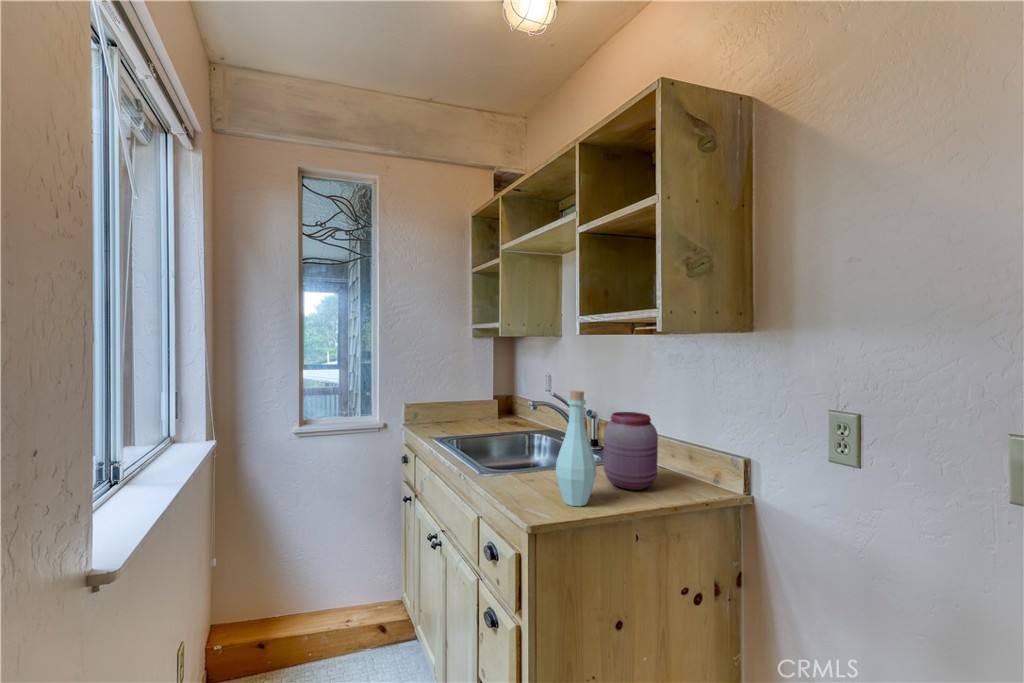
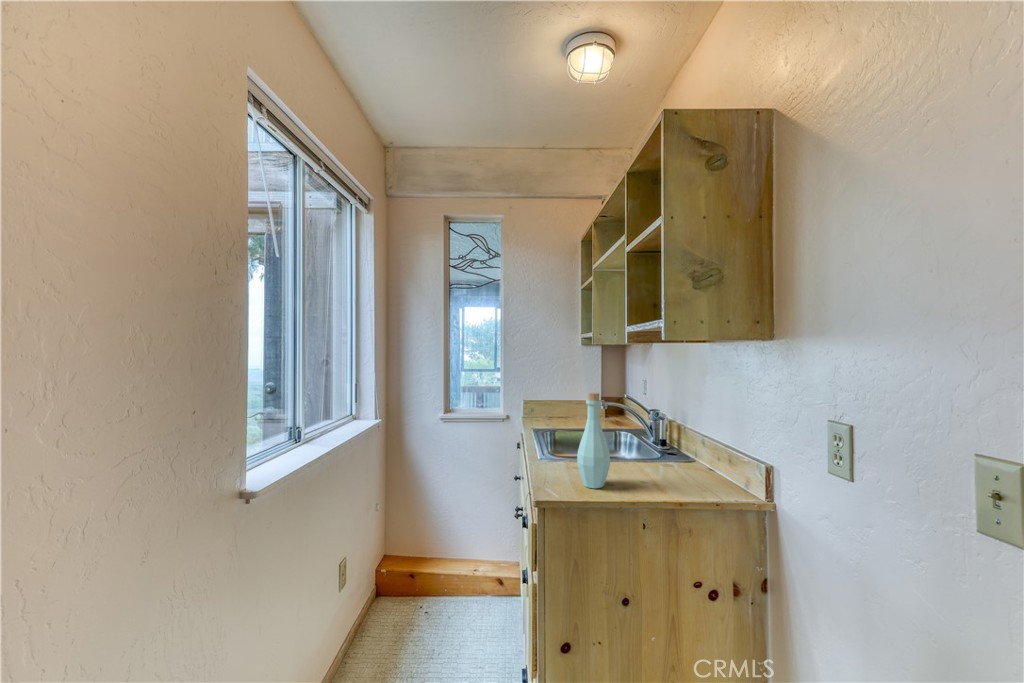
jar: present [604,412,658,490] -> none [635,414,685,485]

